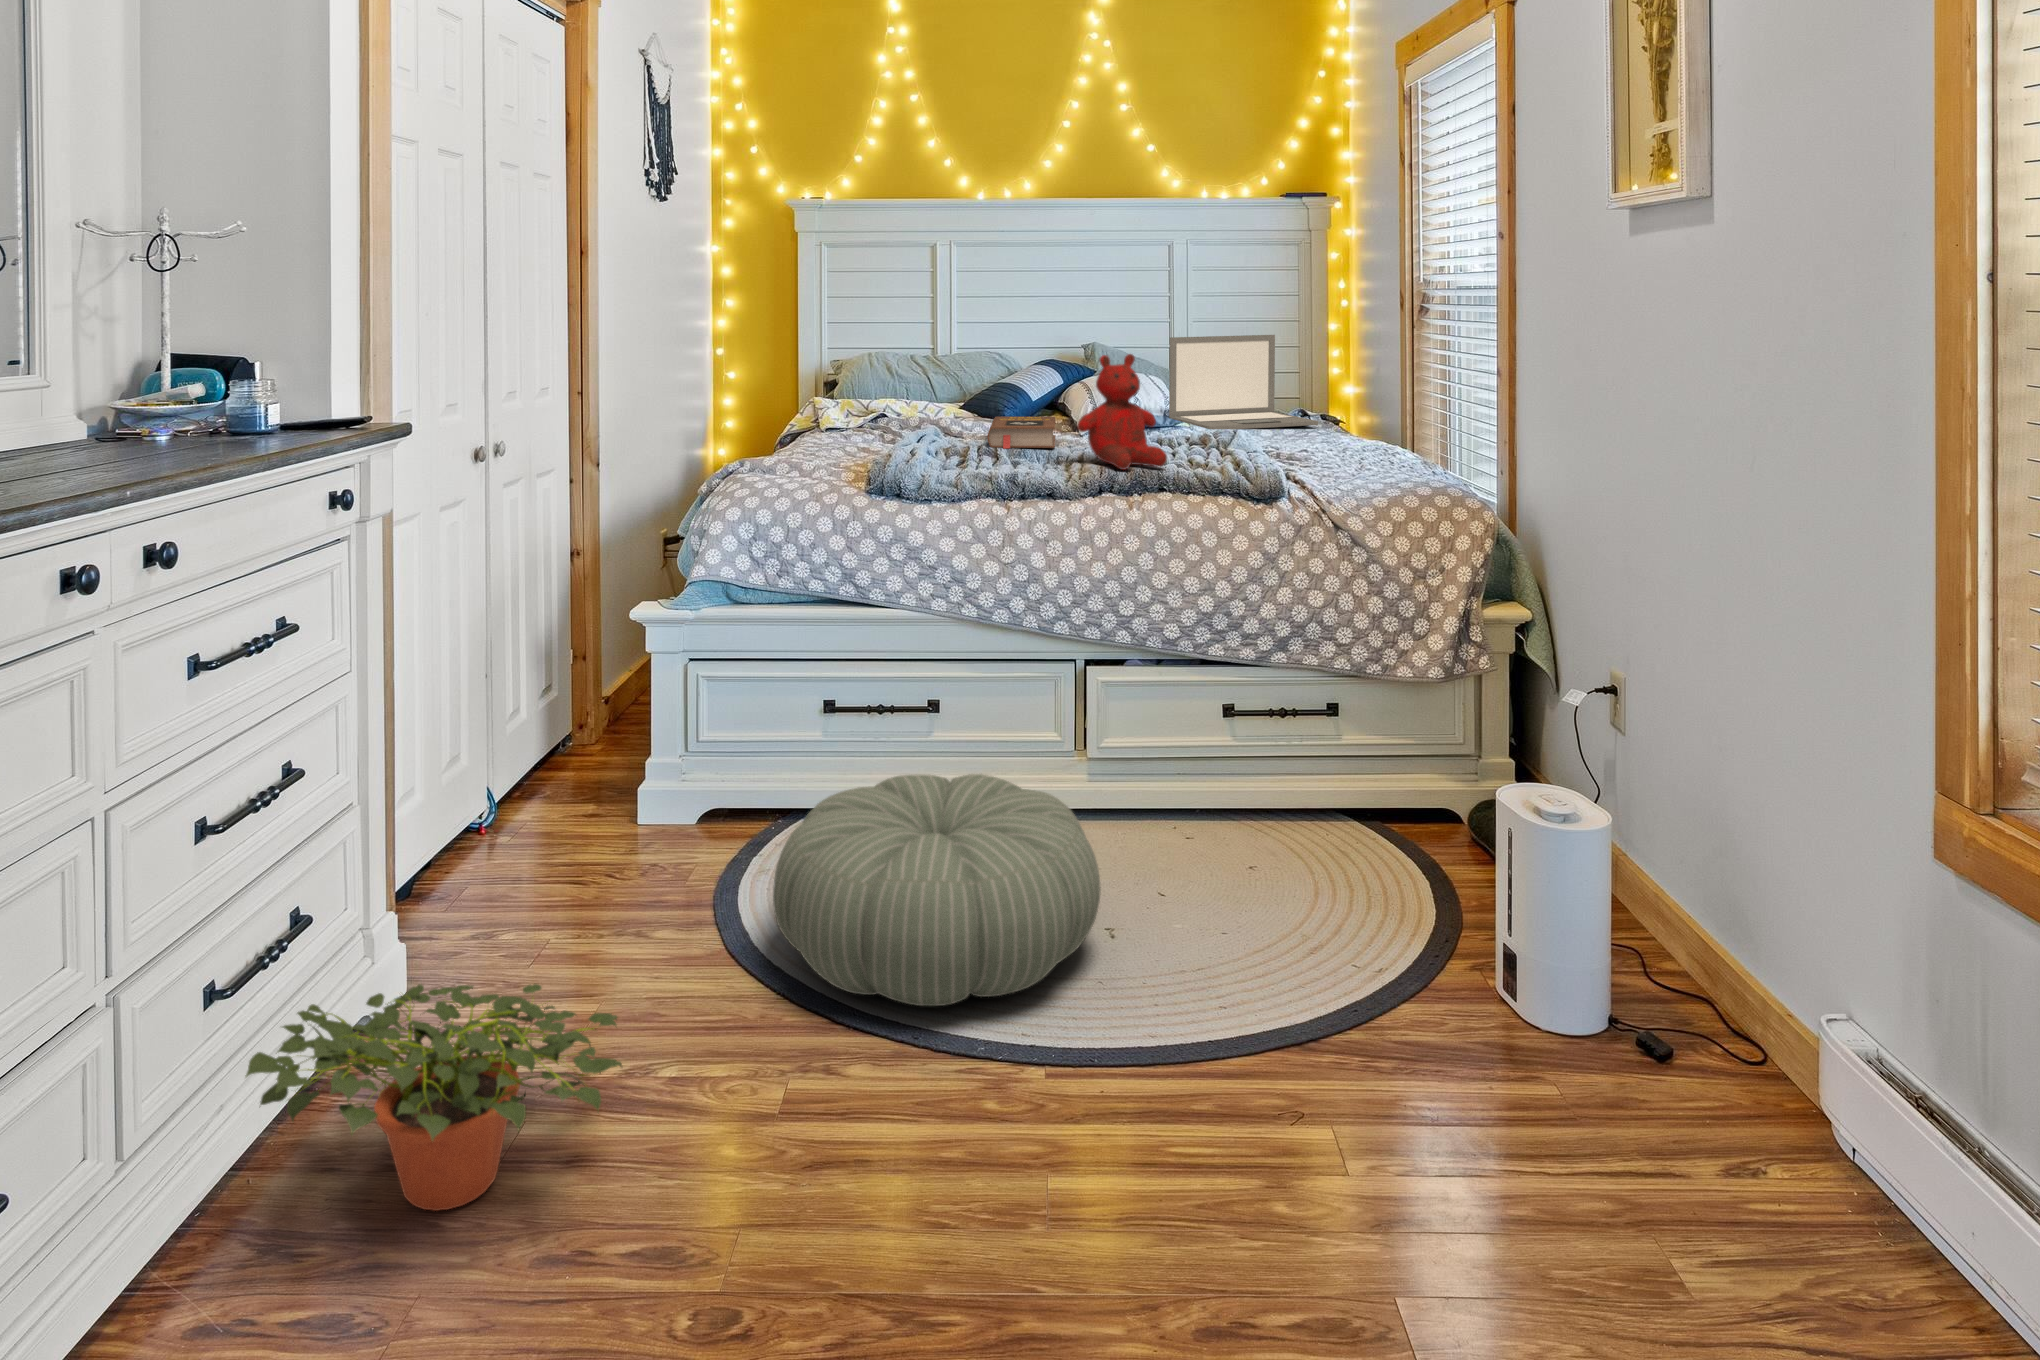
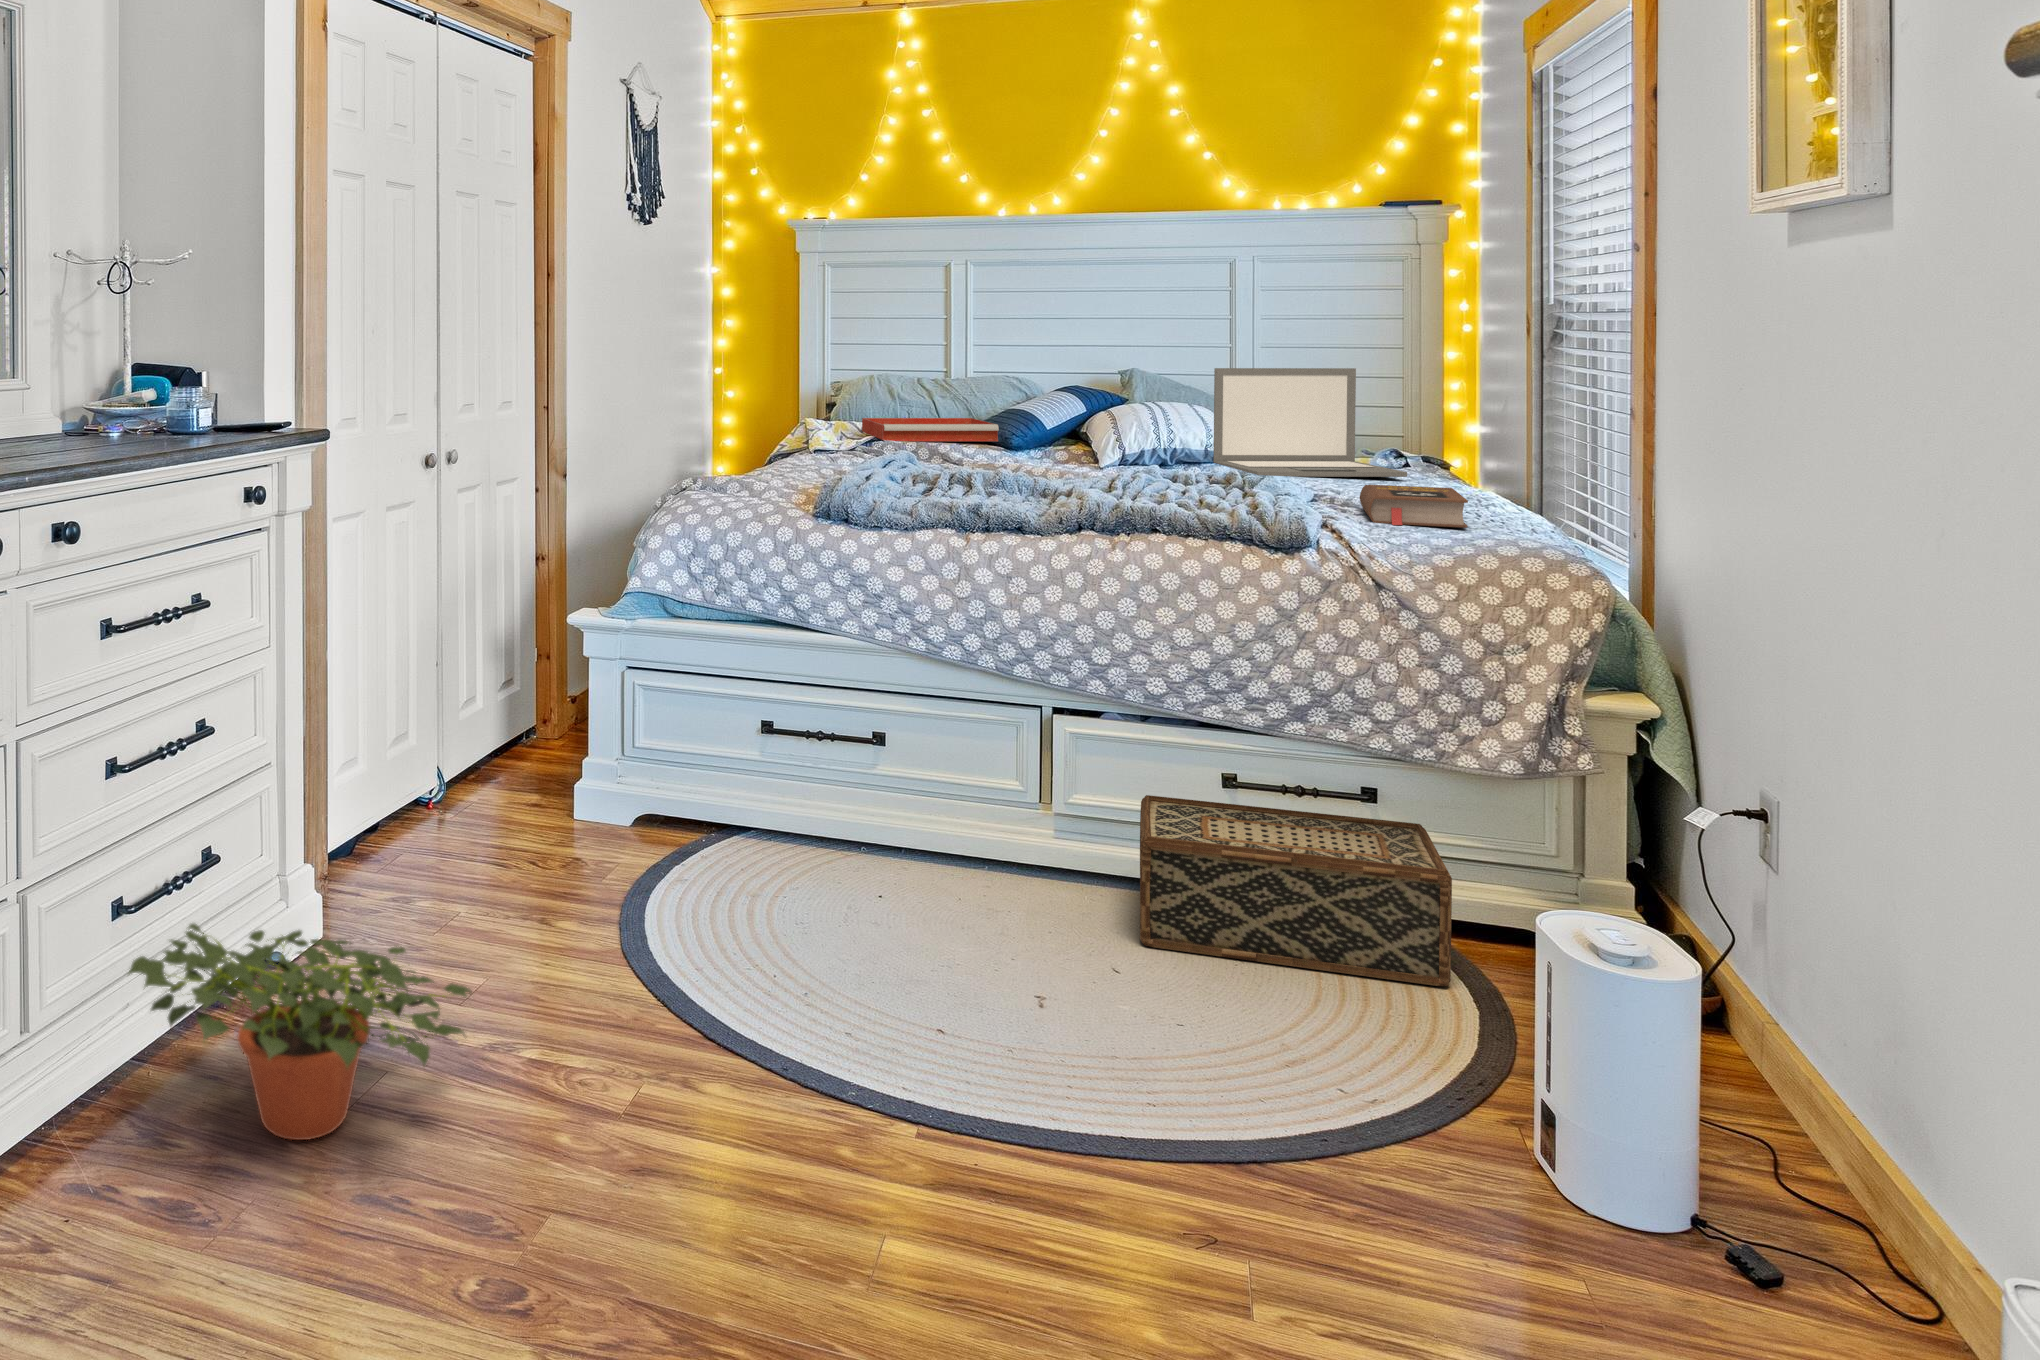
teddy bear: present [1077,354,1167,470] -> none [1061,373,1169,504]
tray: none [868,384,992,410] -> present [862,418,999,441]
book: present [987,416,1055,449] -> present [1360,485,1468,528]
woven basket: none [1158,722,1406,855] -> present [1140,795,1452,986]
pouf: present [773,774,1101,1006] -> none [661,808,1022,1052]

